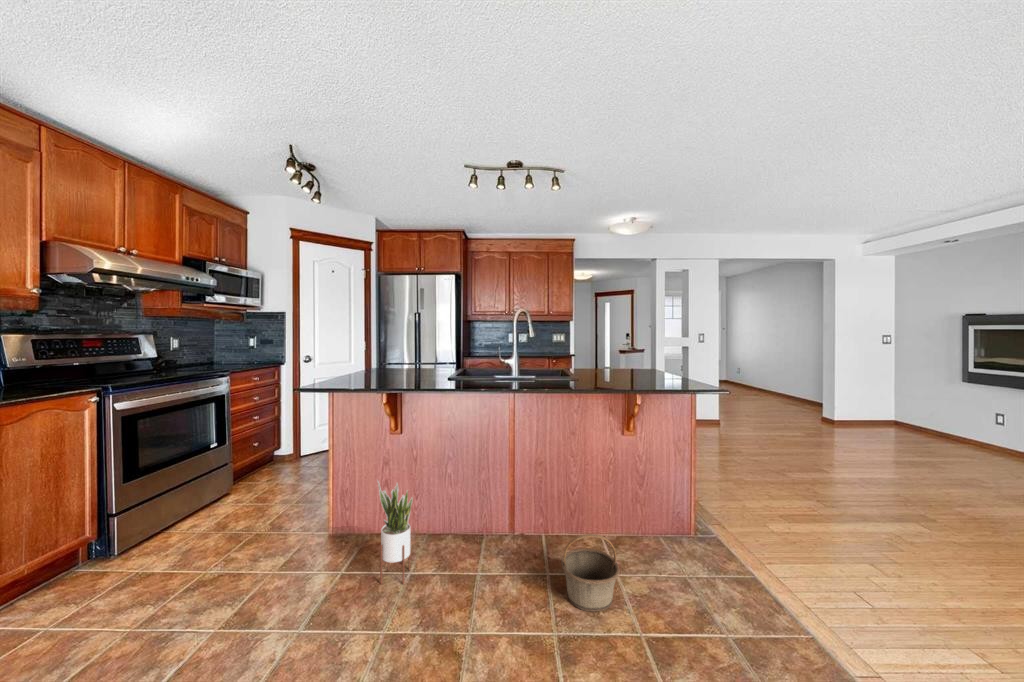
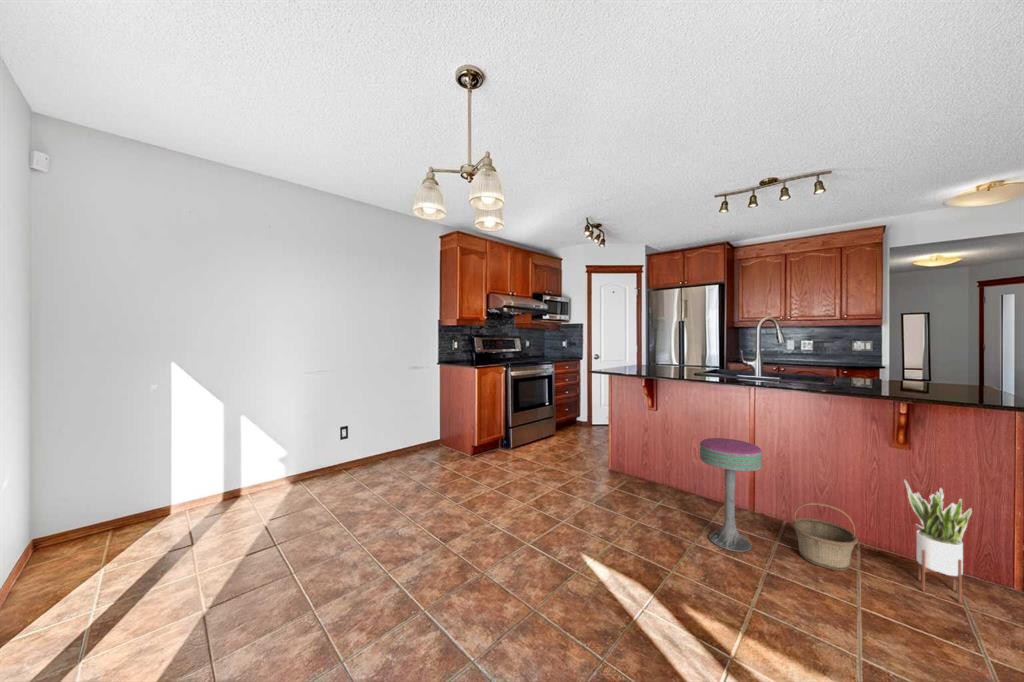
bar stool: none [466,477,537,635] -> present [700,438,762,552]
potted plant: present [377,480,413,584] -> present [904,481,972,603]

